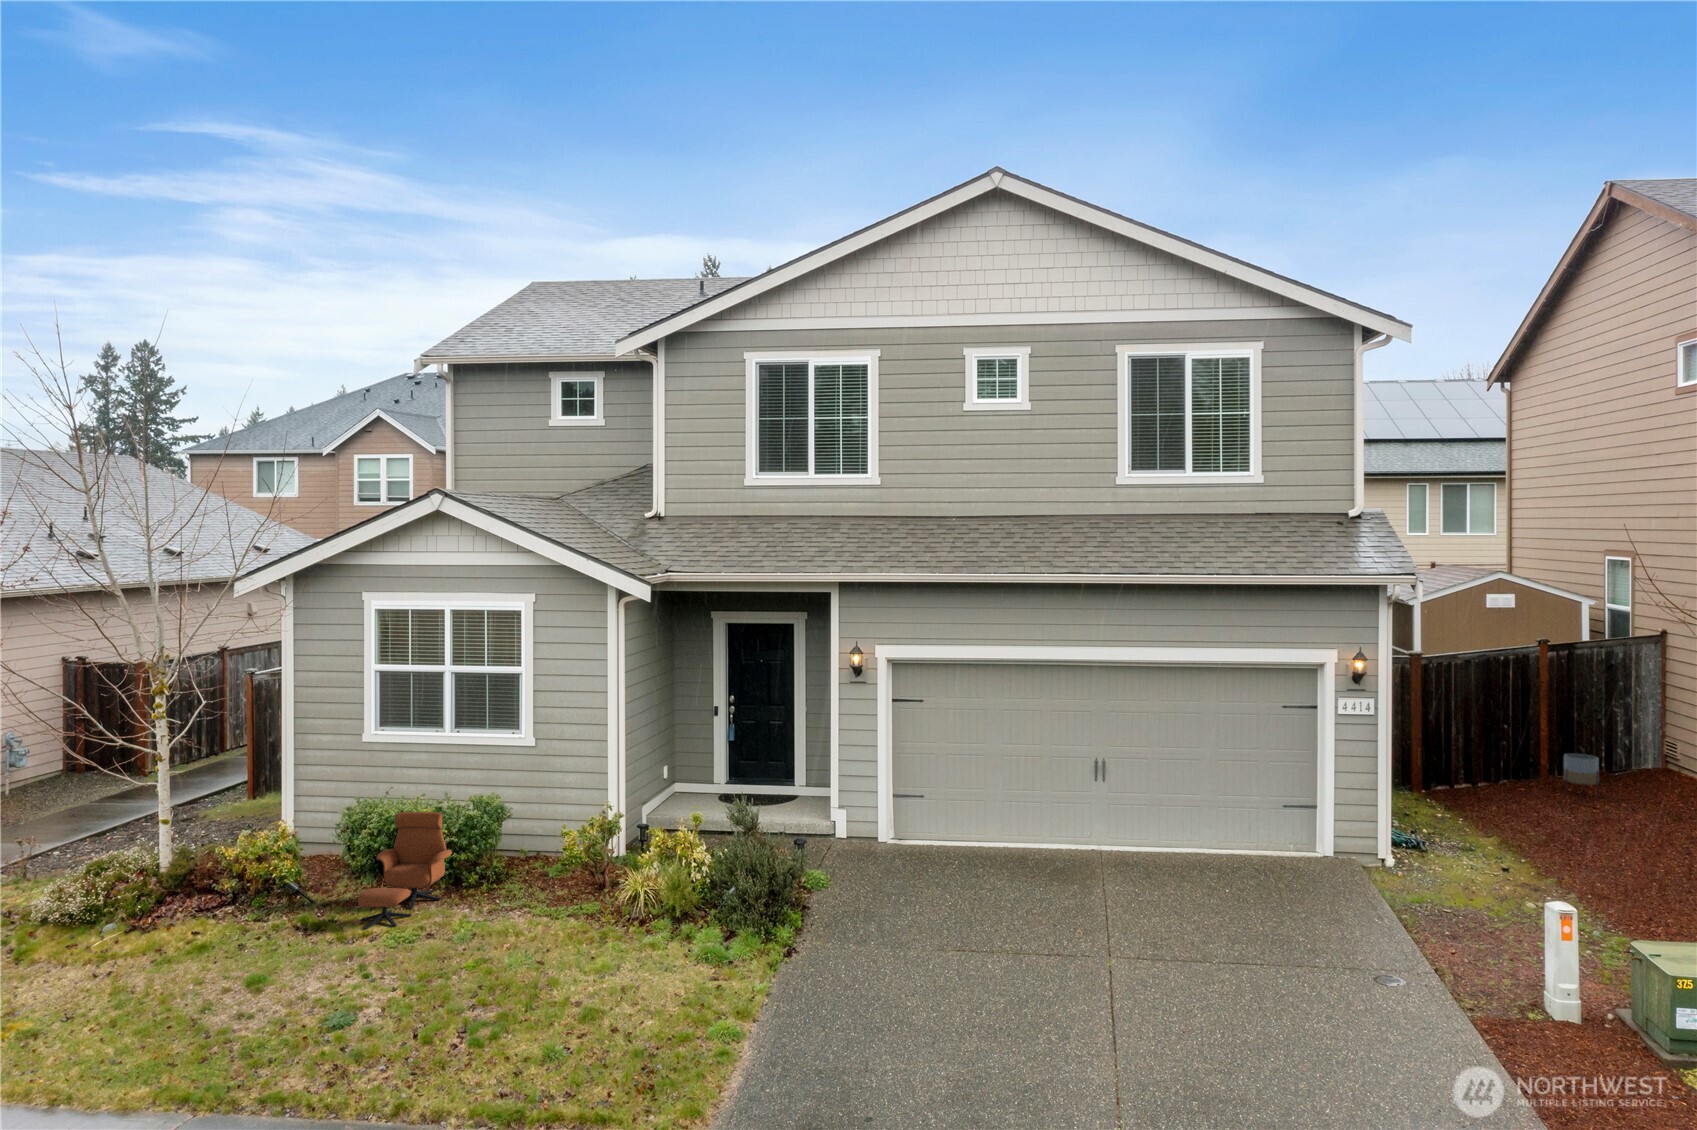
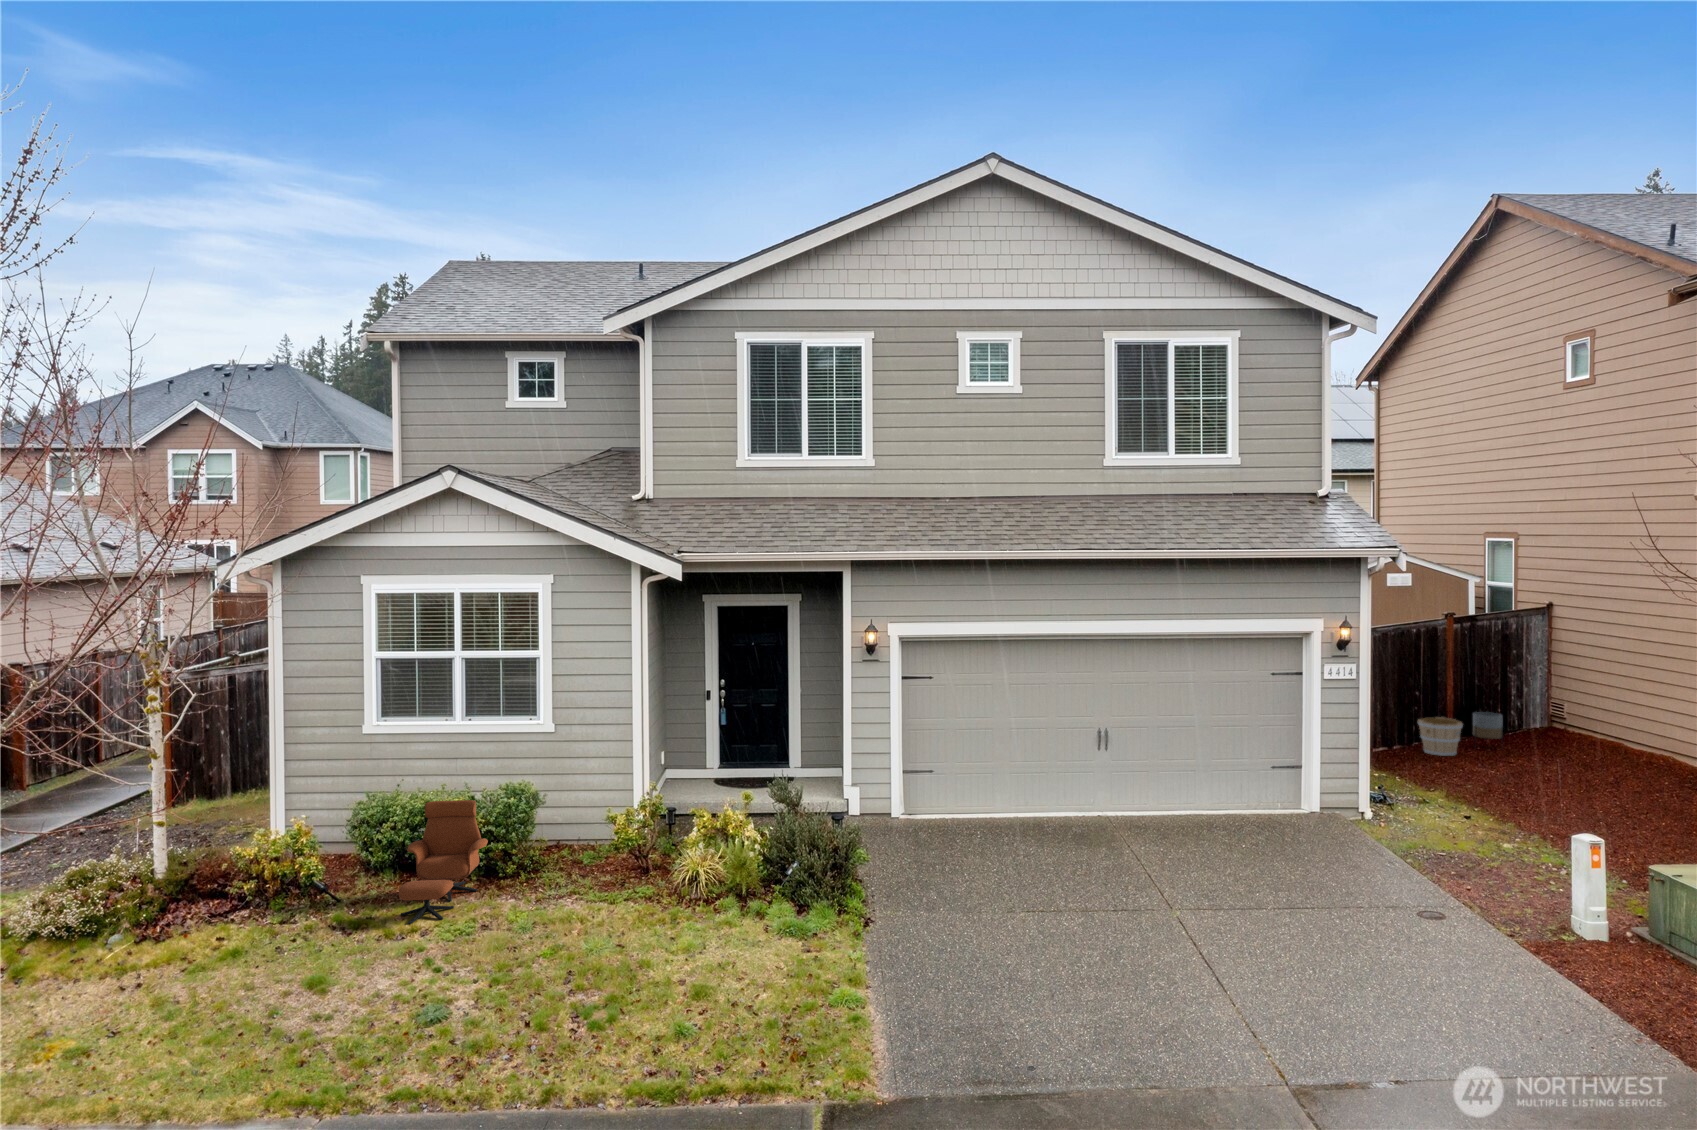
wooden bucket: none [1493,757,1547,803] -> present [1418,717,1463,756]

